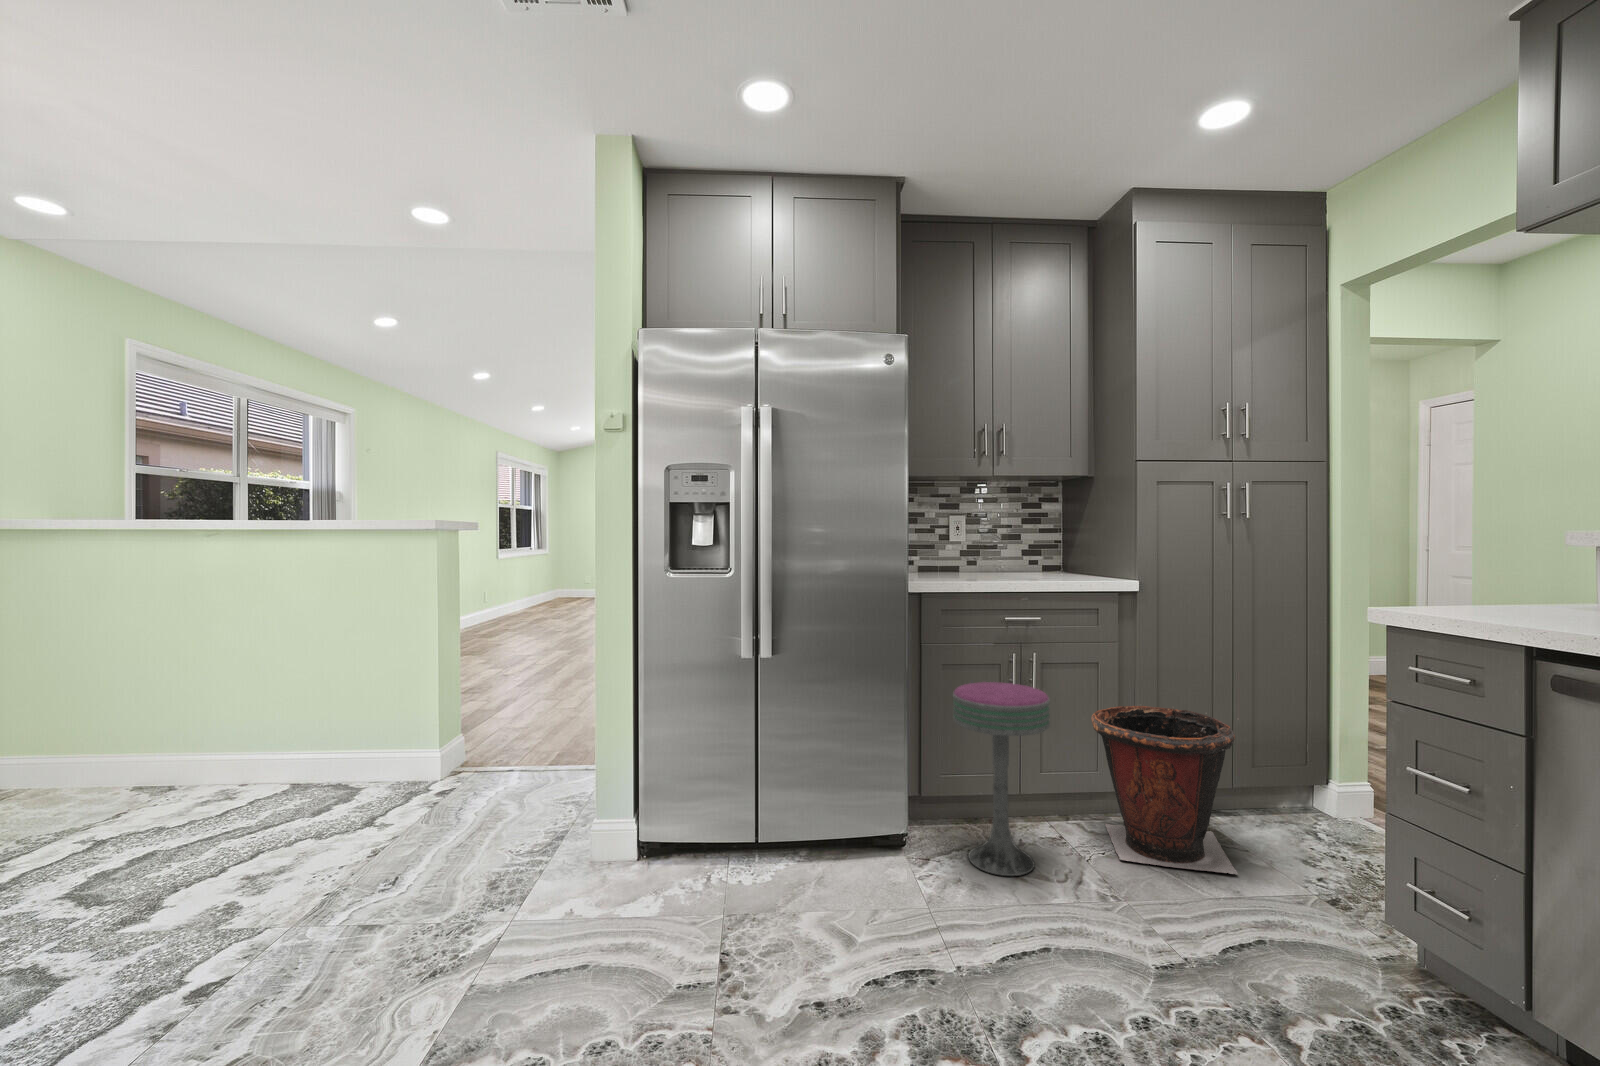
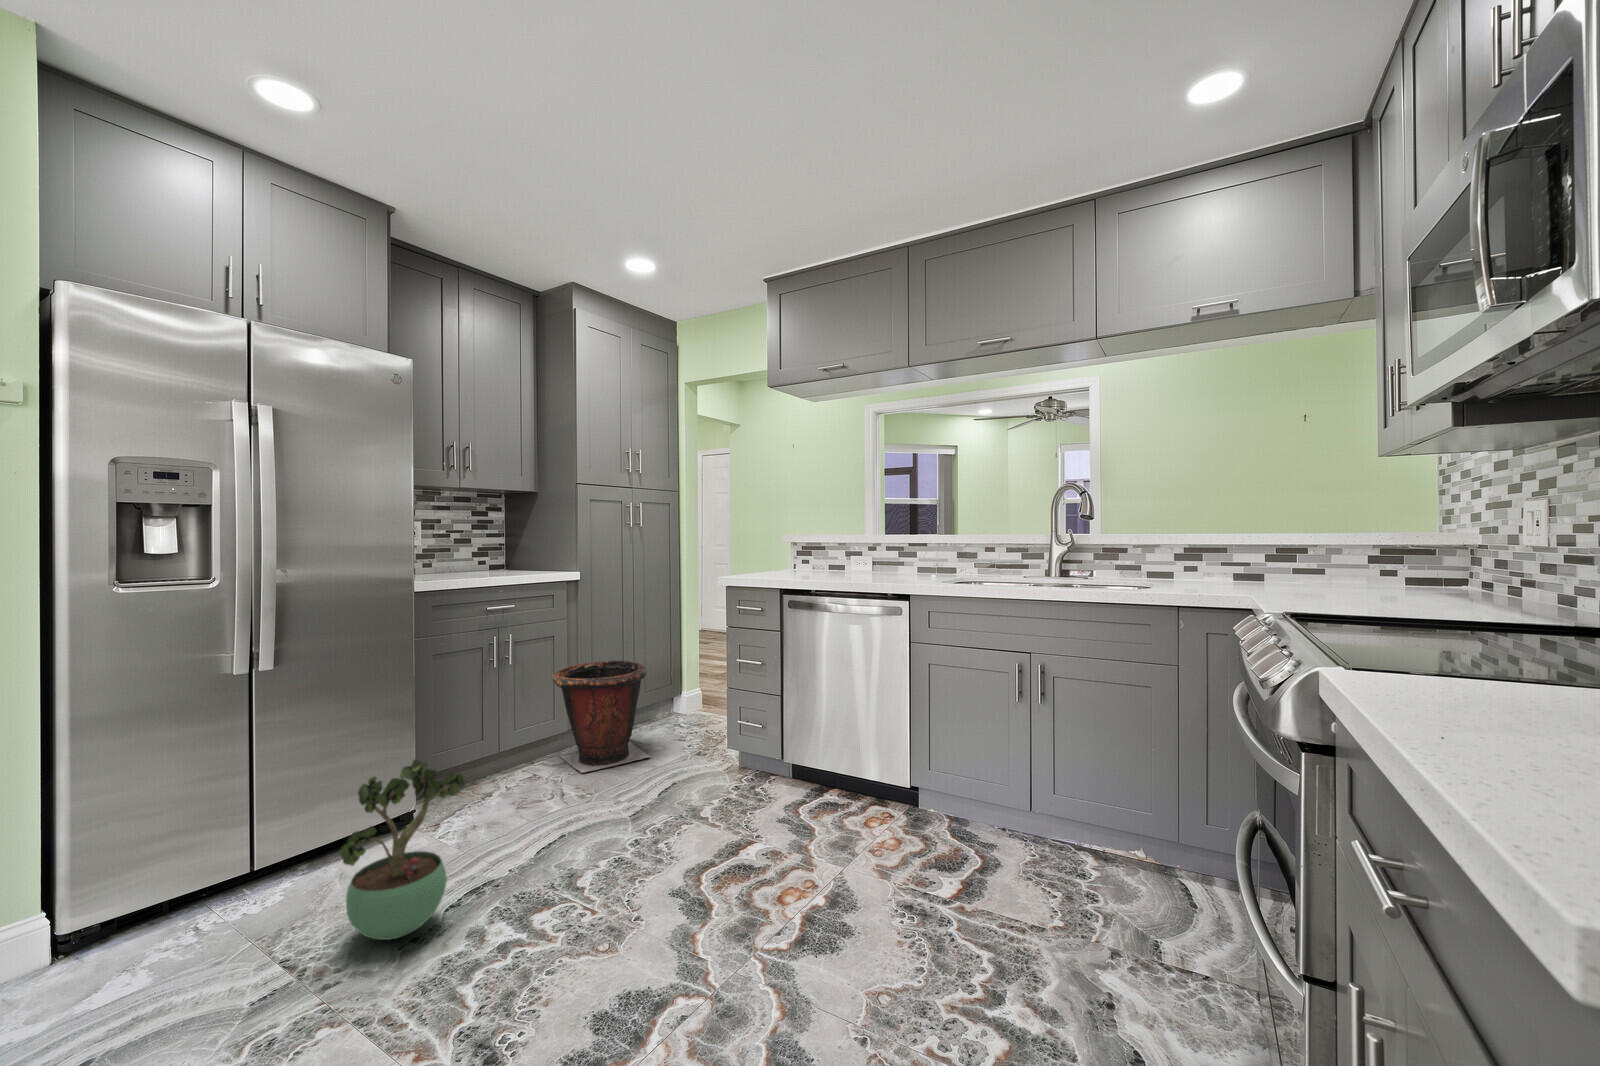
bar stool: present [953,682,1050,876] -> none [455,660,538,813]
potted plant: none [752,790,883,994] -> present [340,760,465,940]

